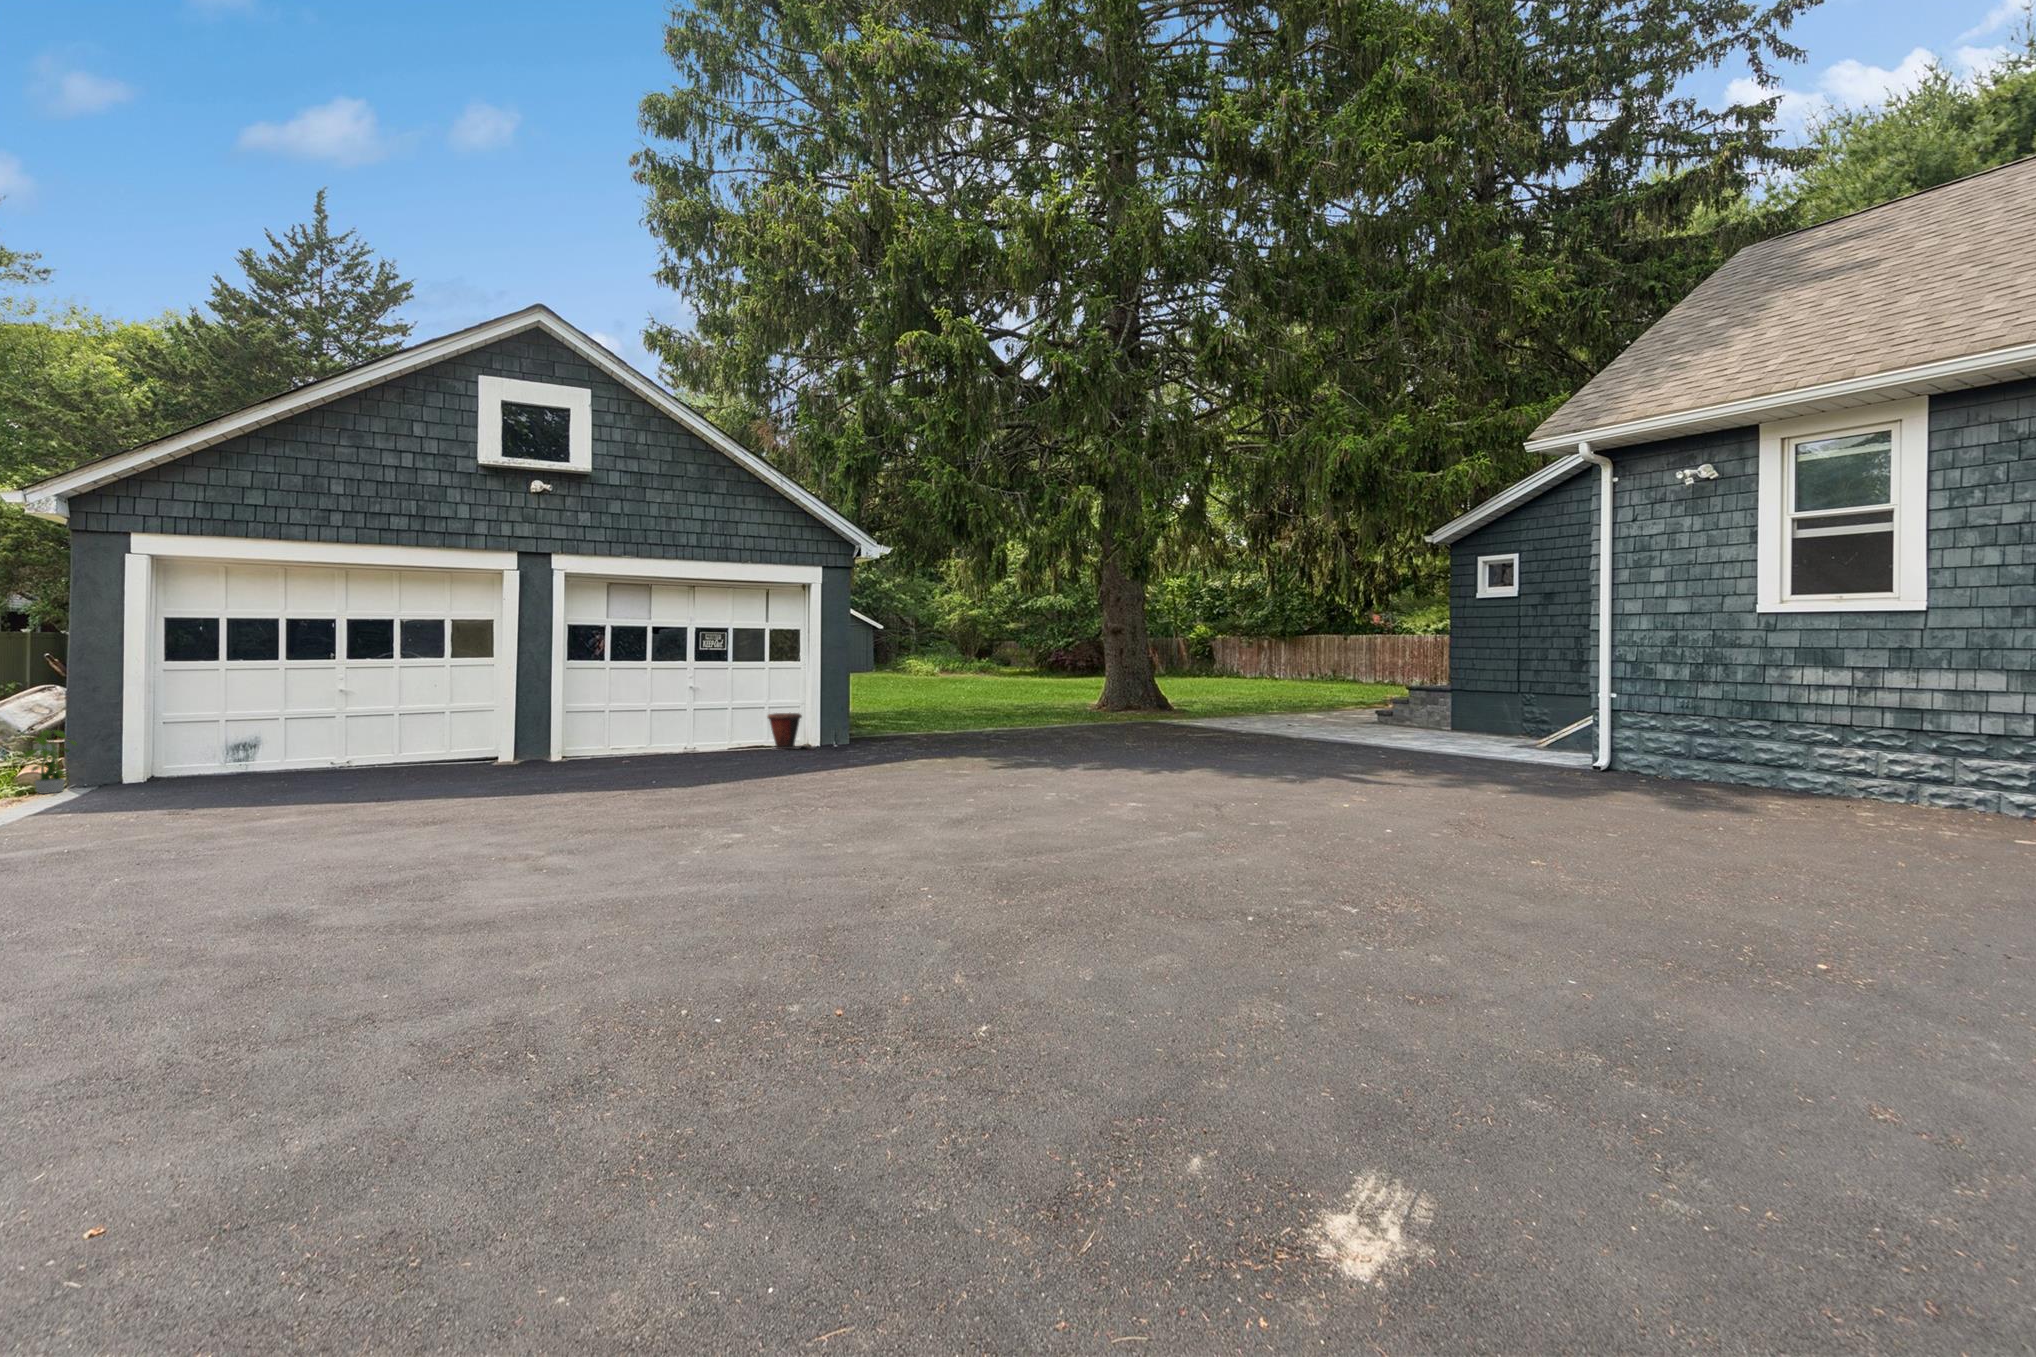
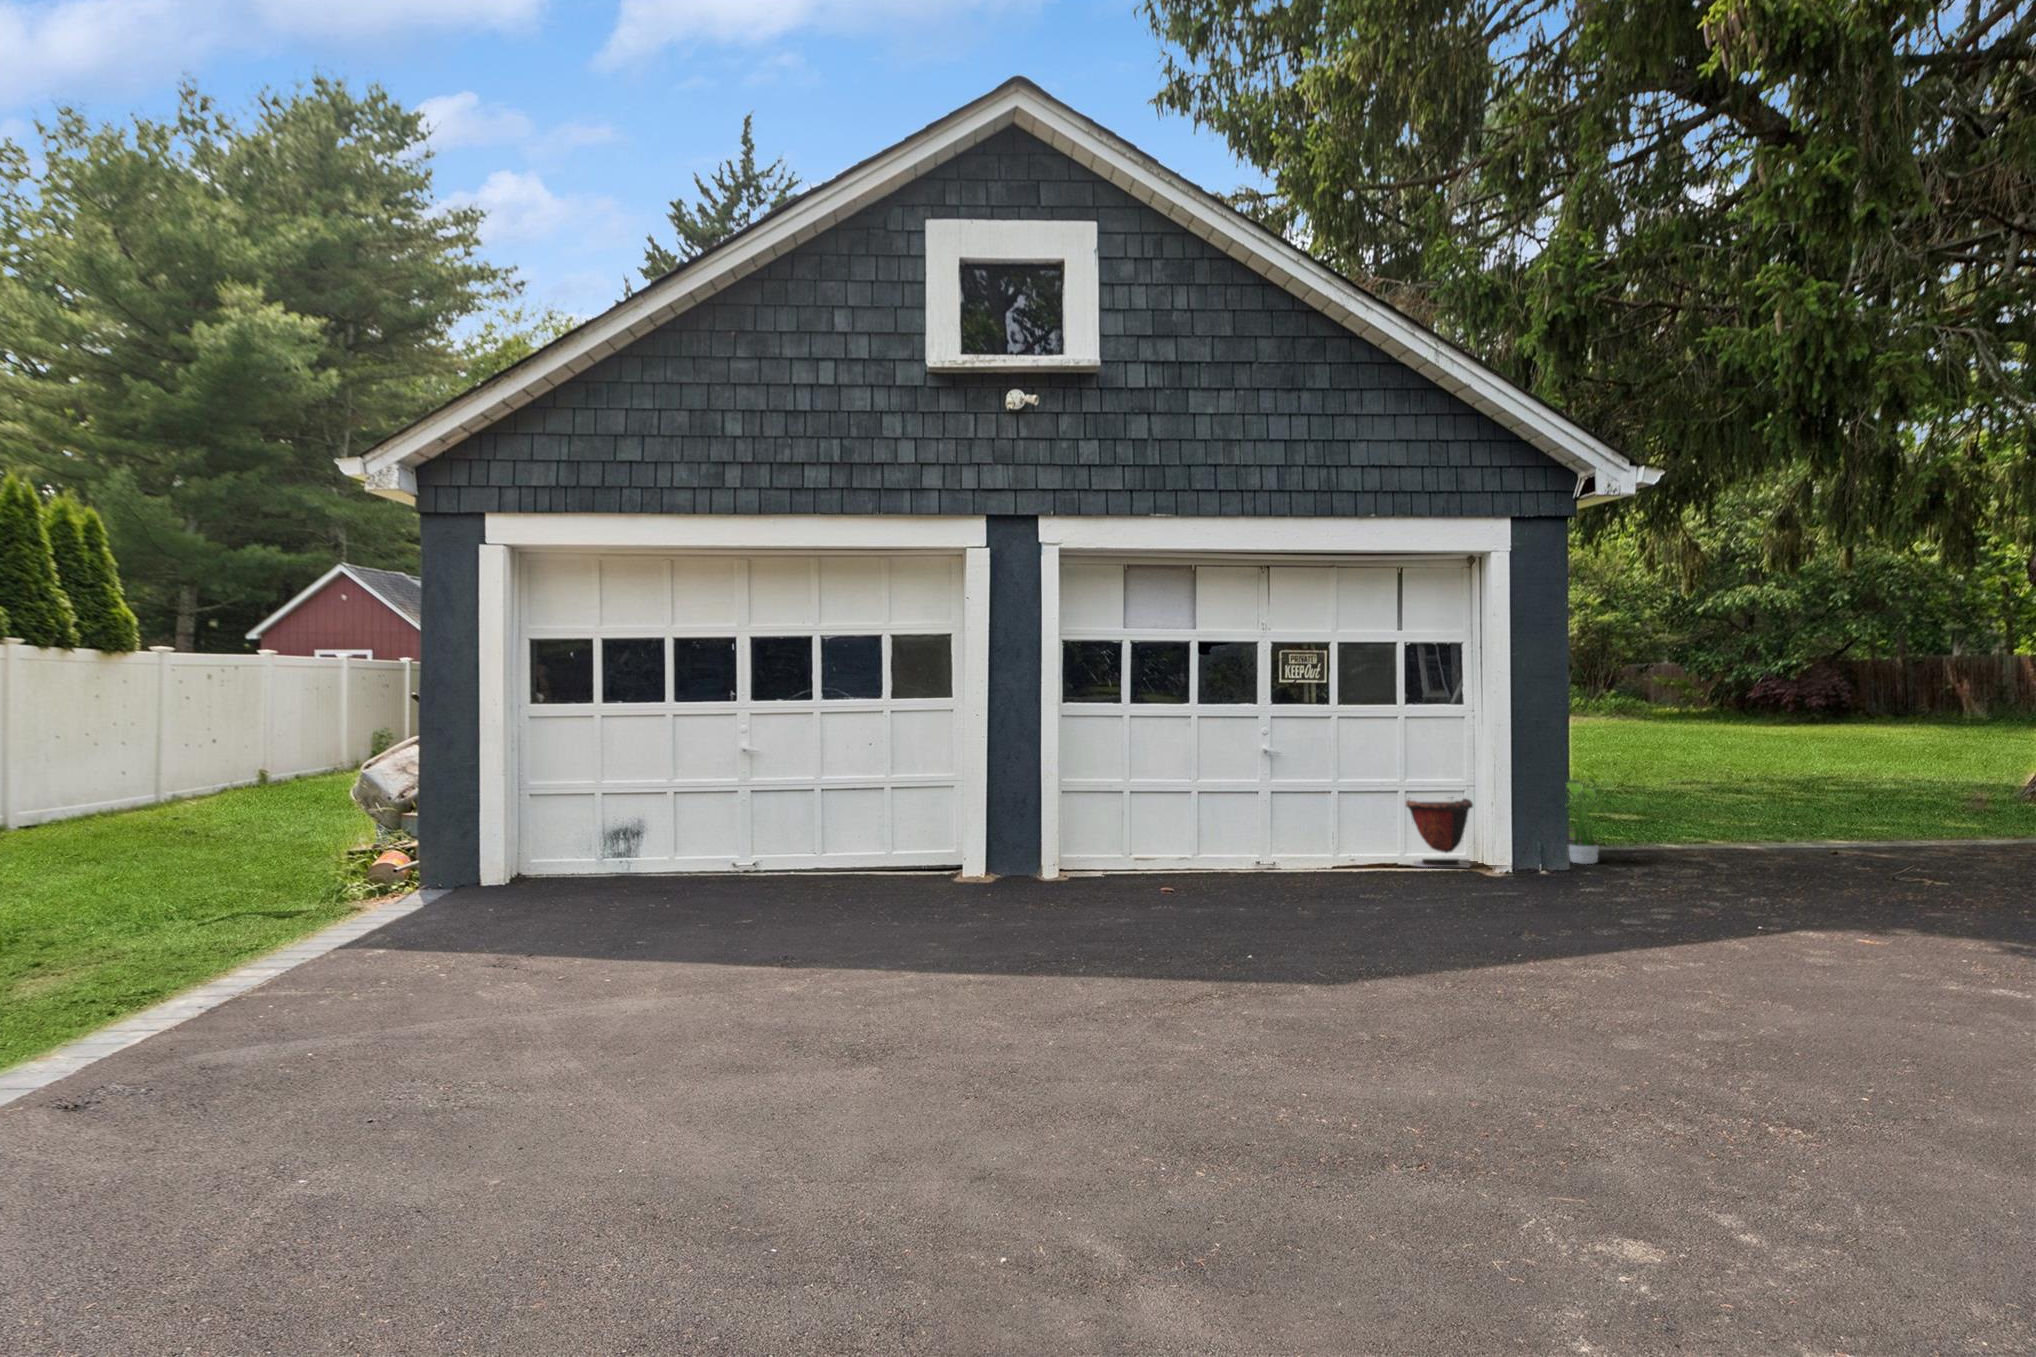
potted plant: present [18,730,77,794] -> present [1565,778,1612,864]

